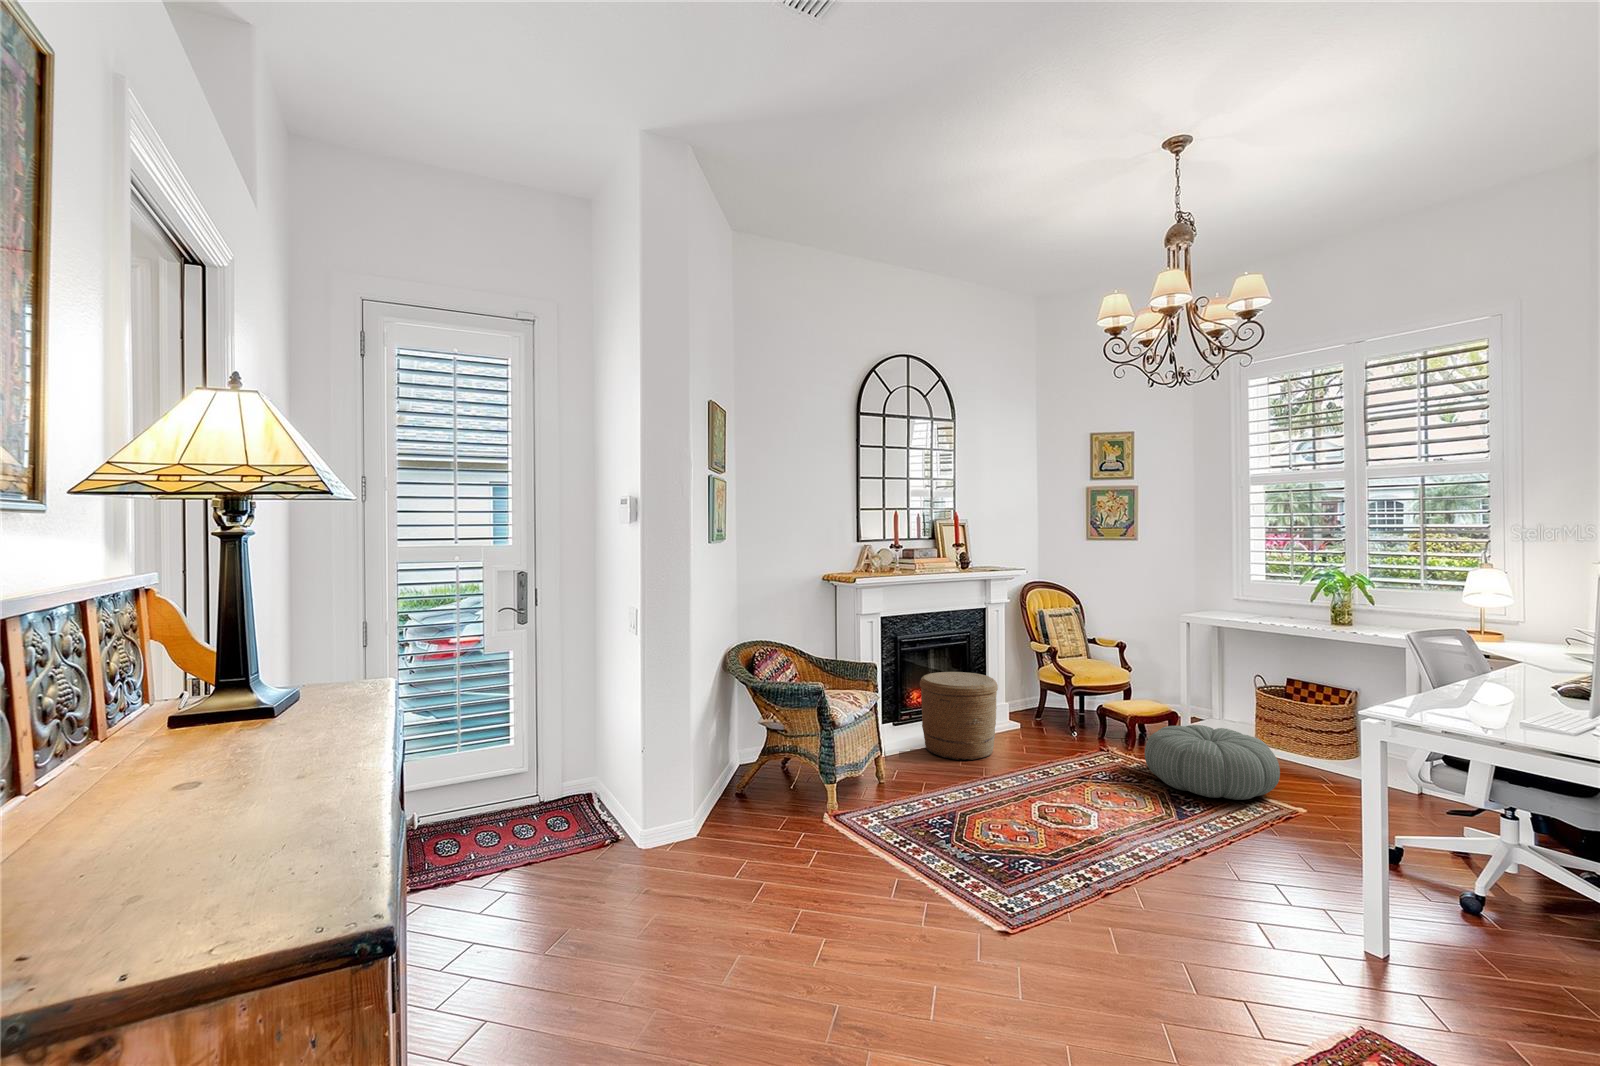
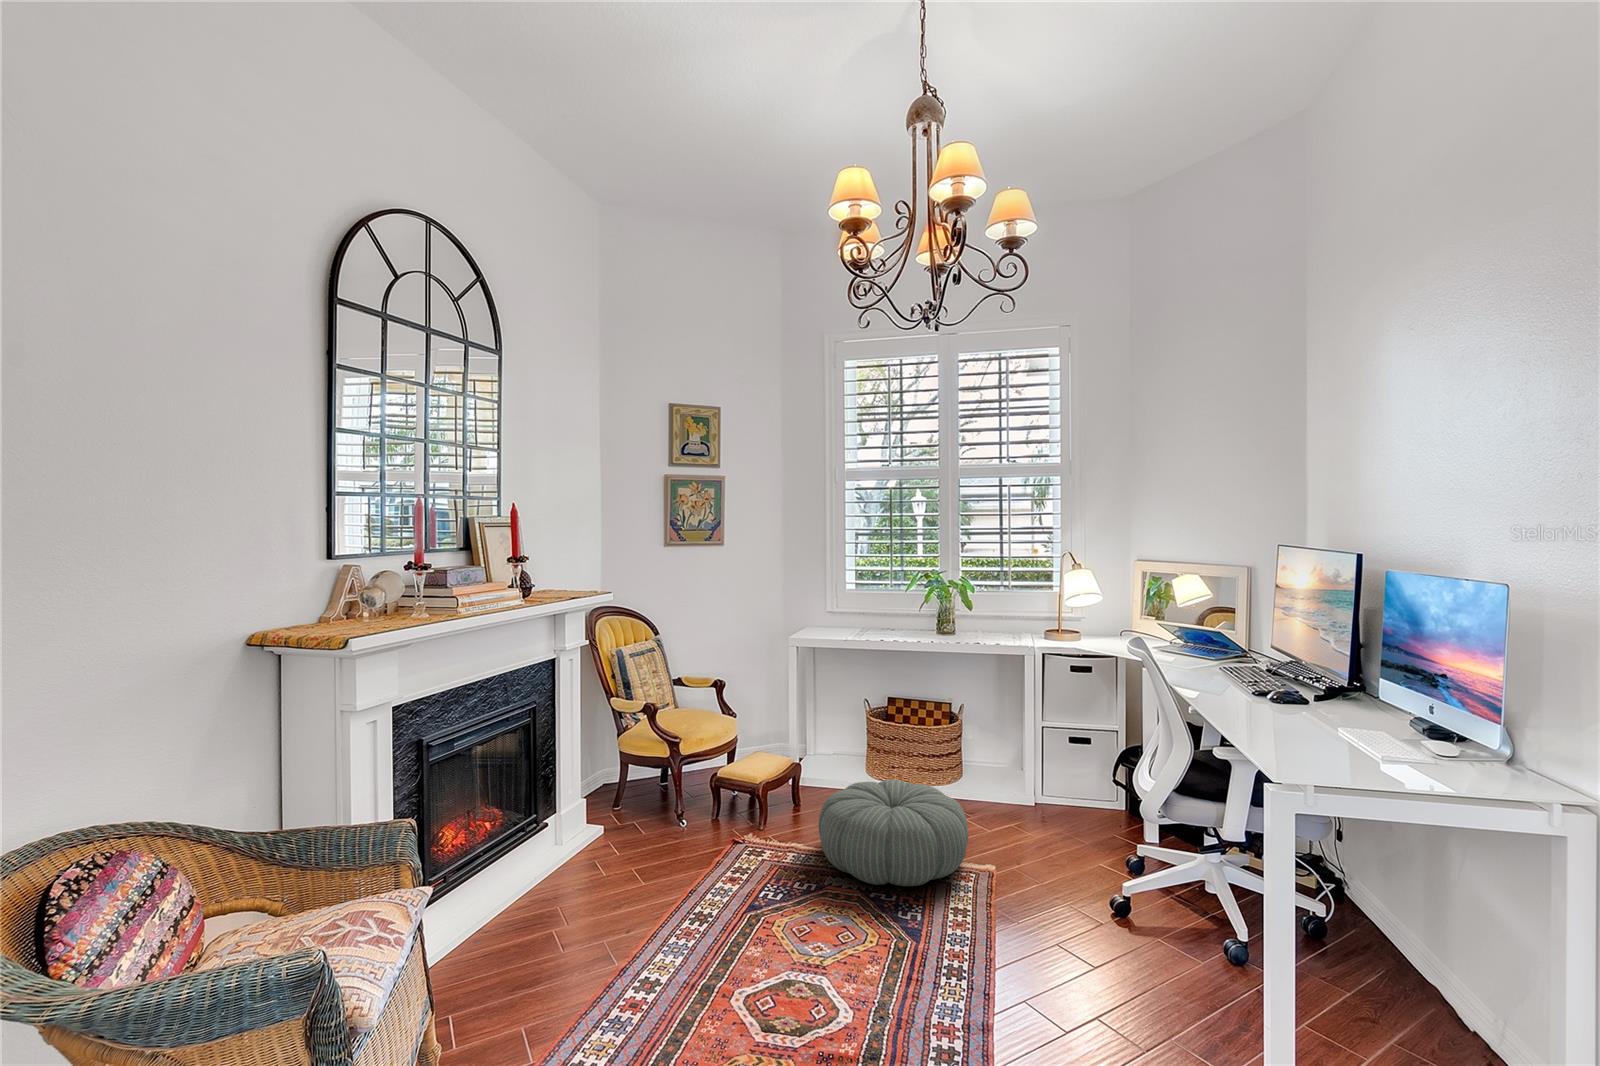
woven basket: present [920,672,998,760] -> none [474,774,617,950]

